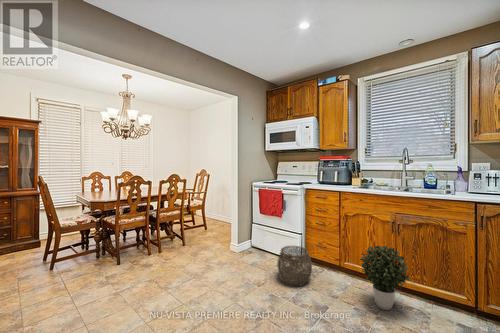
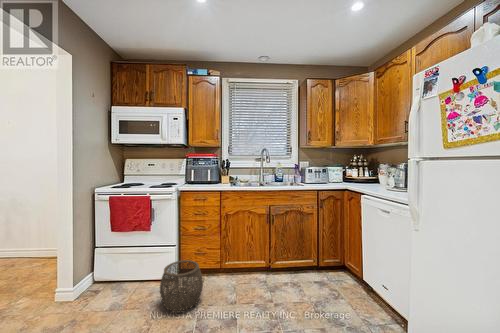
potted plant: present [360,246,410,310] -> none [251,236,290,294]

